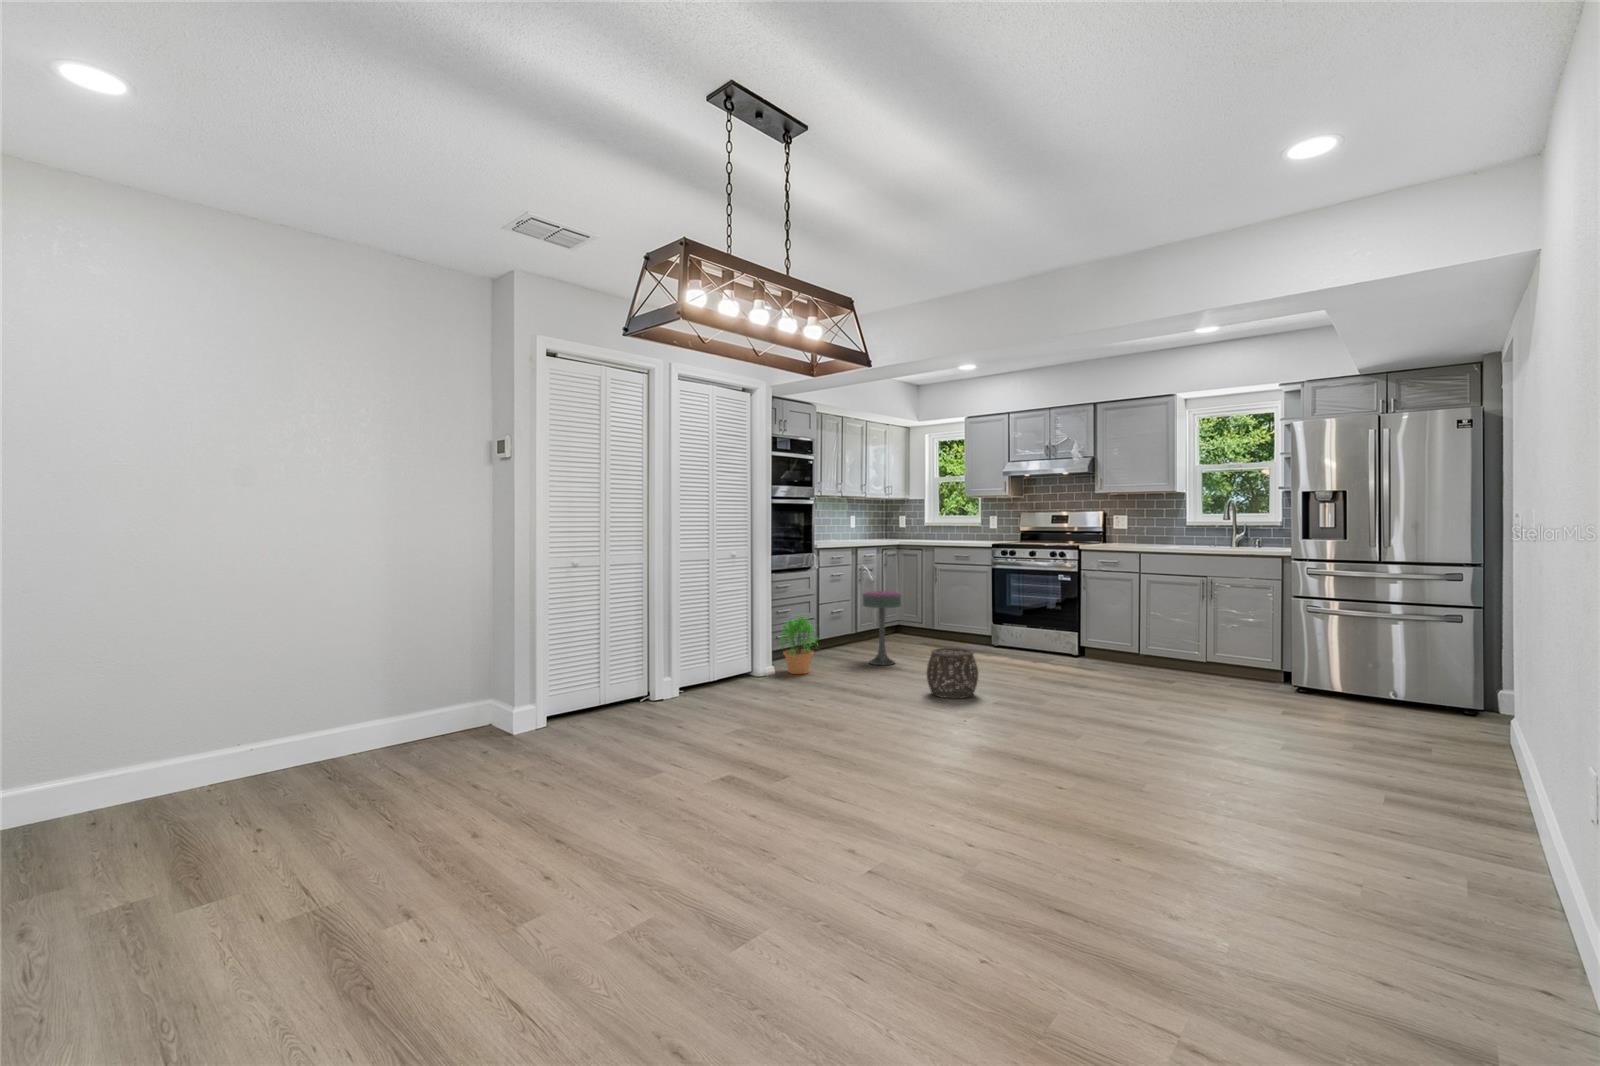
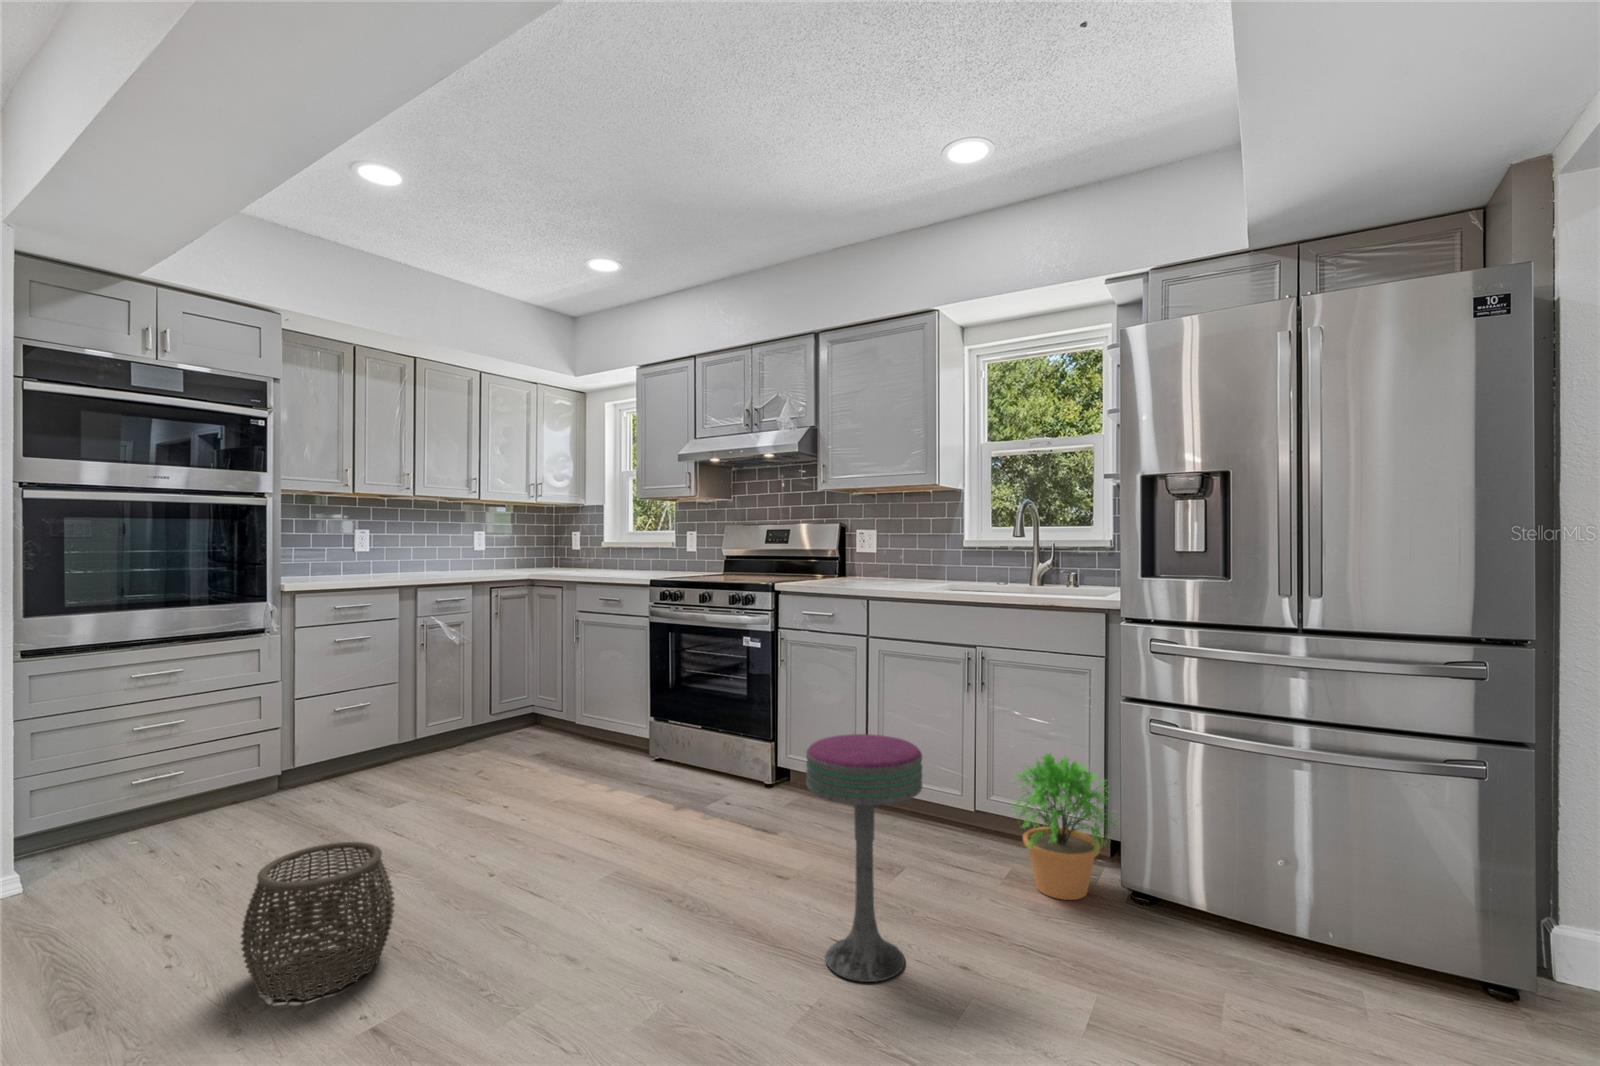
bar stool: present [863,591,901,665] -> present [806,734,922,982]
potted plant: present [780,617,816,674] -> present [1013,754,1116,900]

